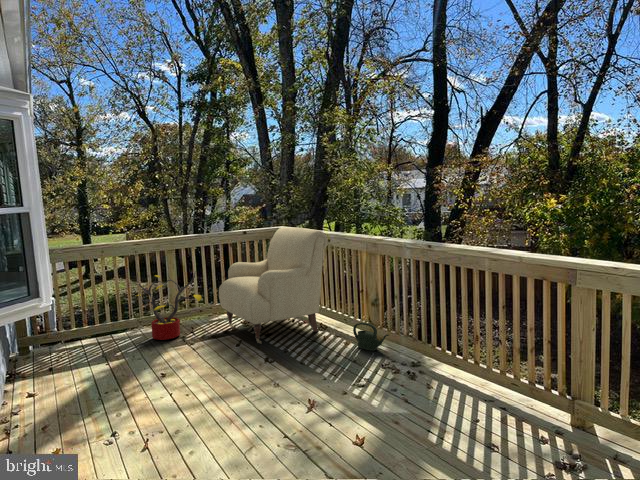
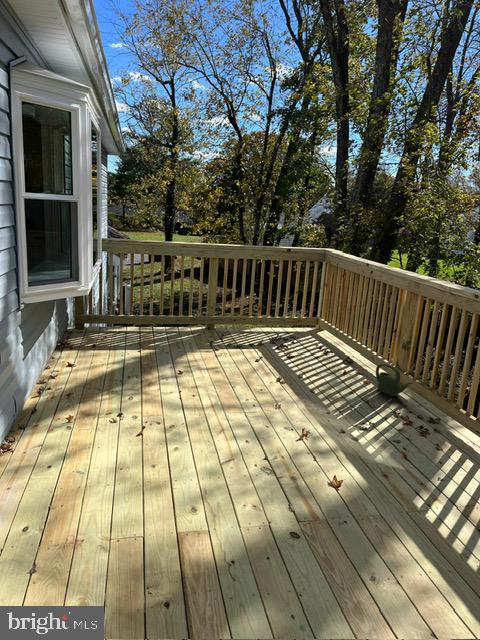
chair: present [219,227,327,344] -> none [251,250,369,364]
decorative plant: present [137,273,202,340] -> none [176,275,233,341]

